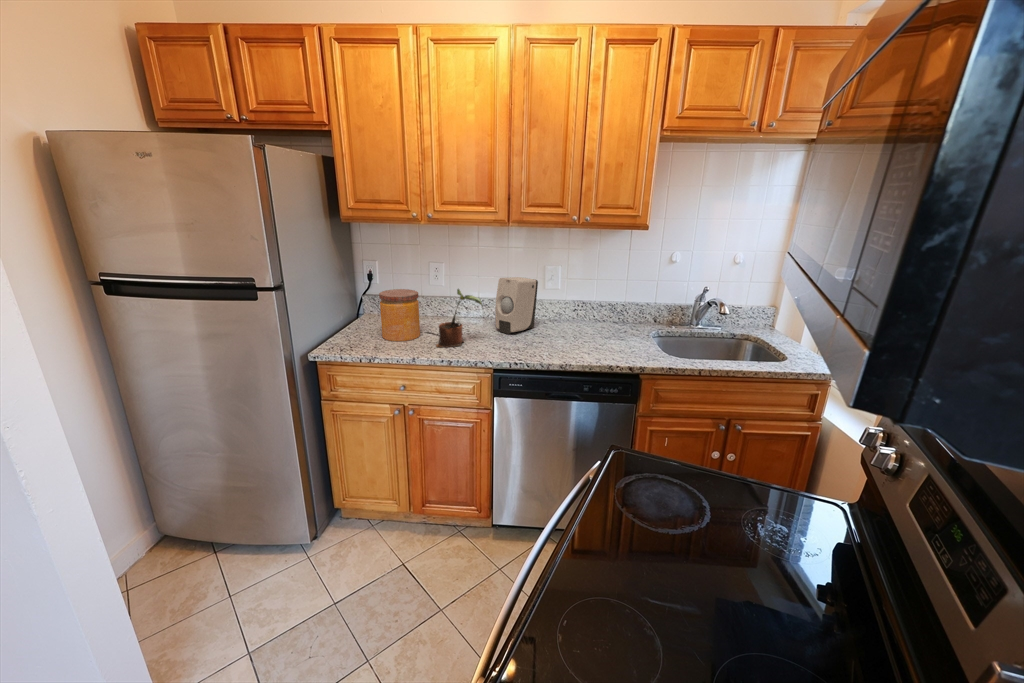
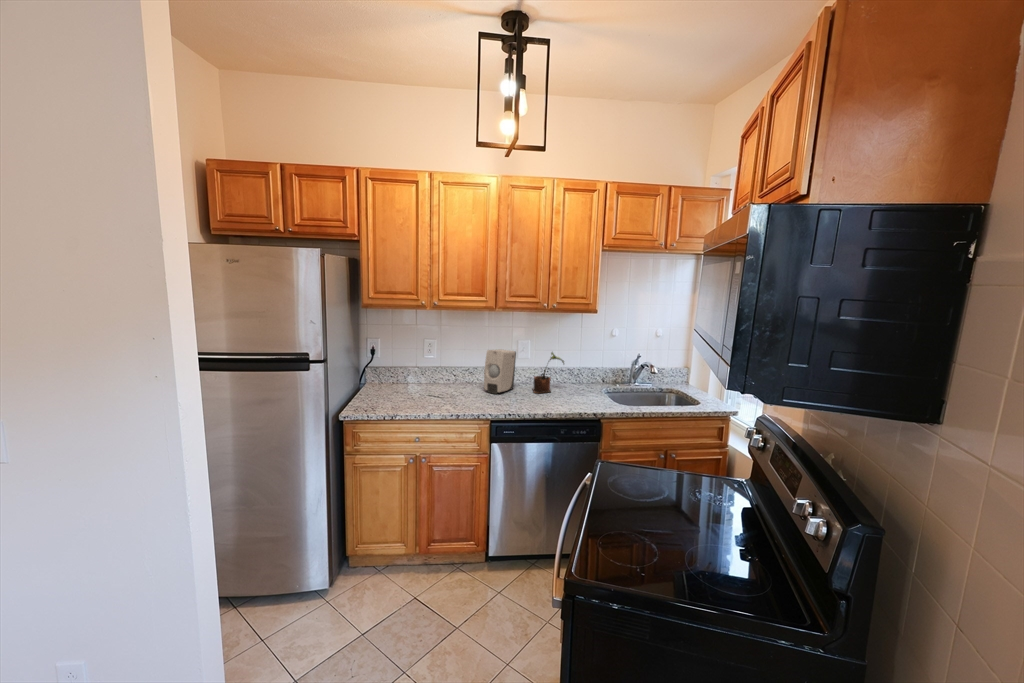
jar: present [379,289,420,341] -> none [394,360,425,402]
potted plant: present [436,289,483,348] -> present [532,352,564,393]

